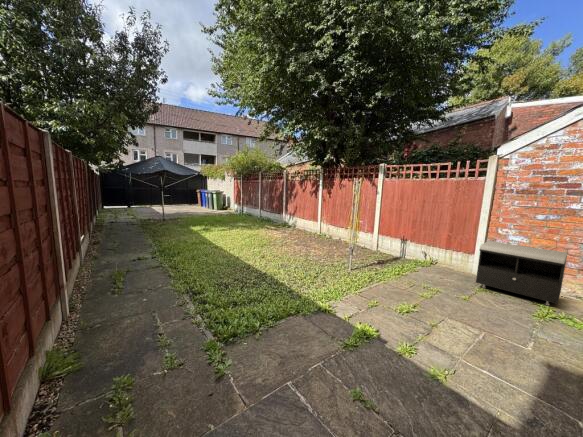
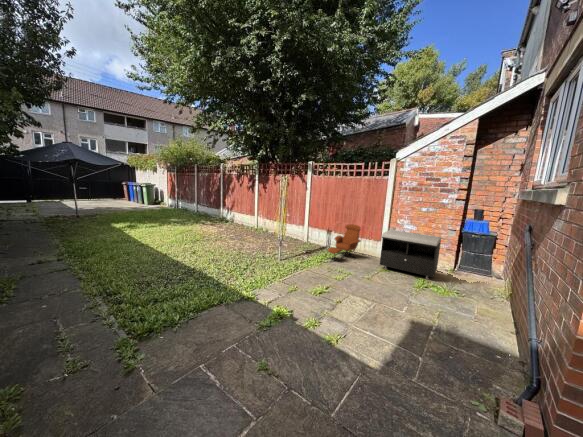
lounge chair: none [406,233,448,277] -> present [328,224,361,260]

